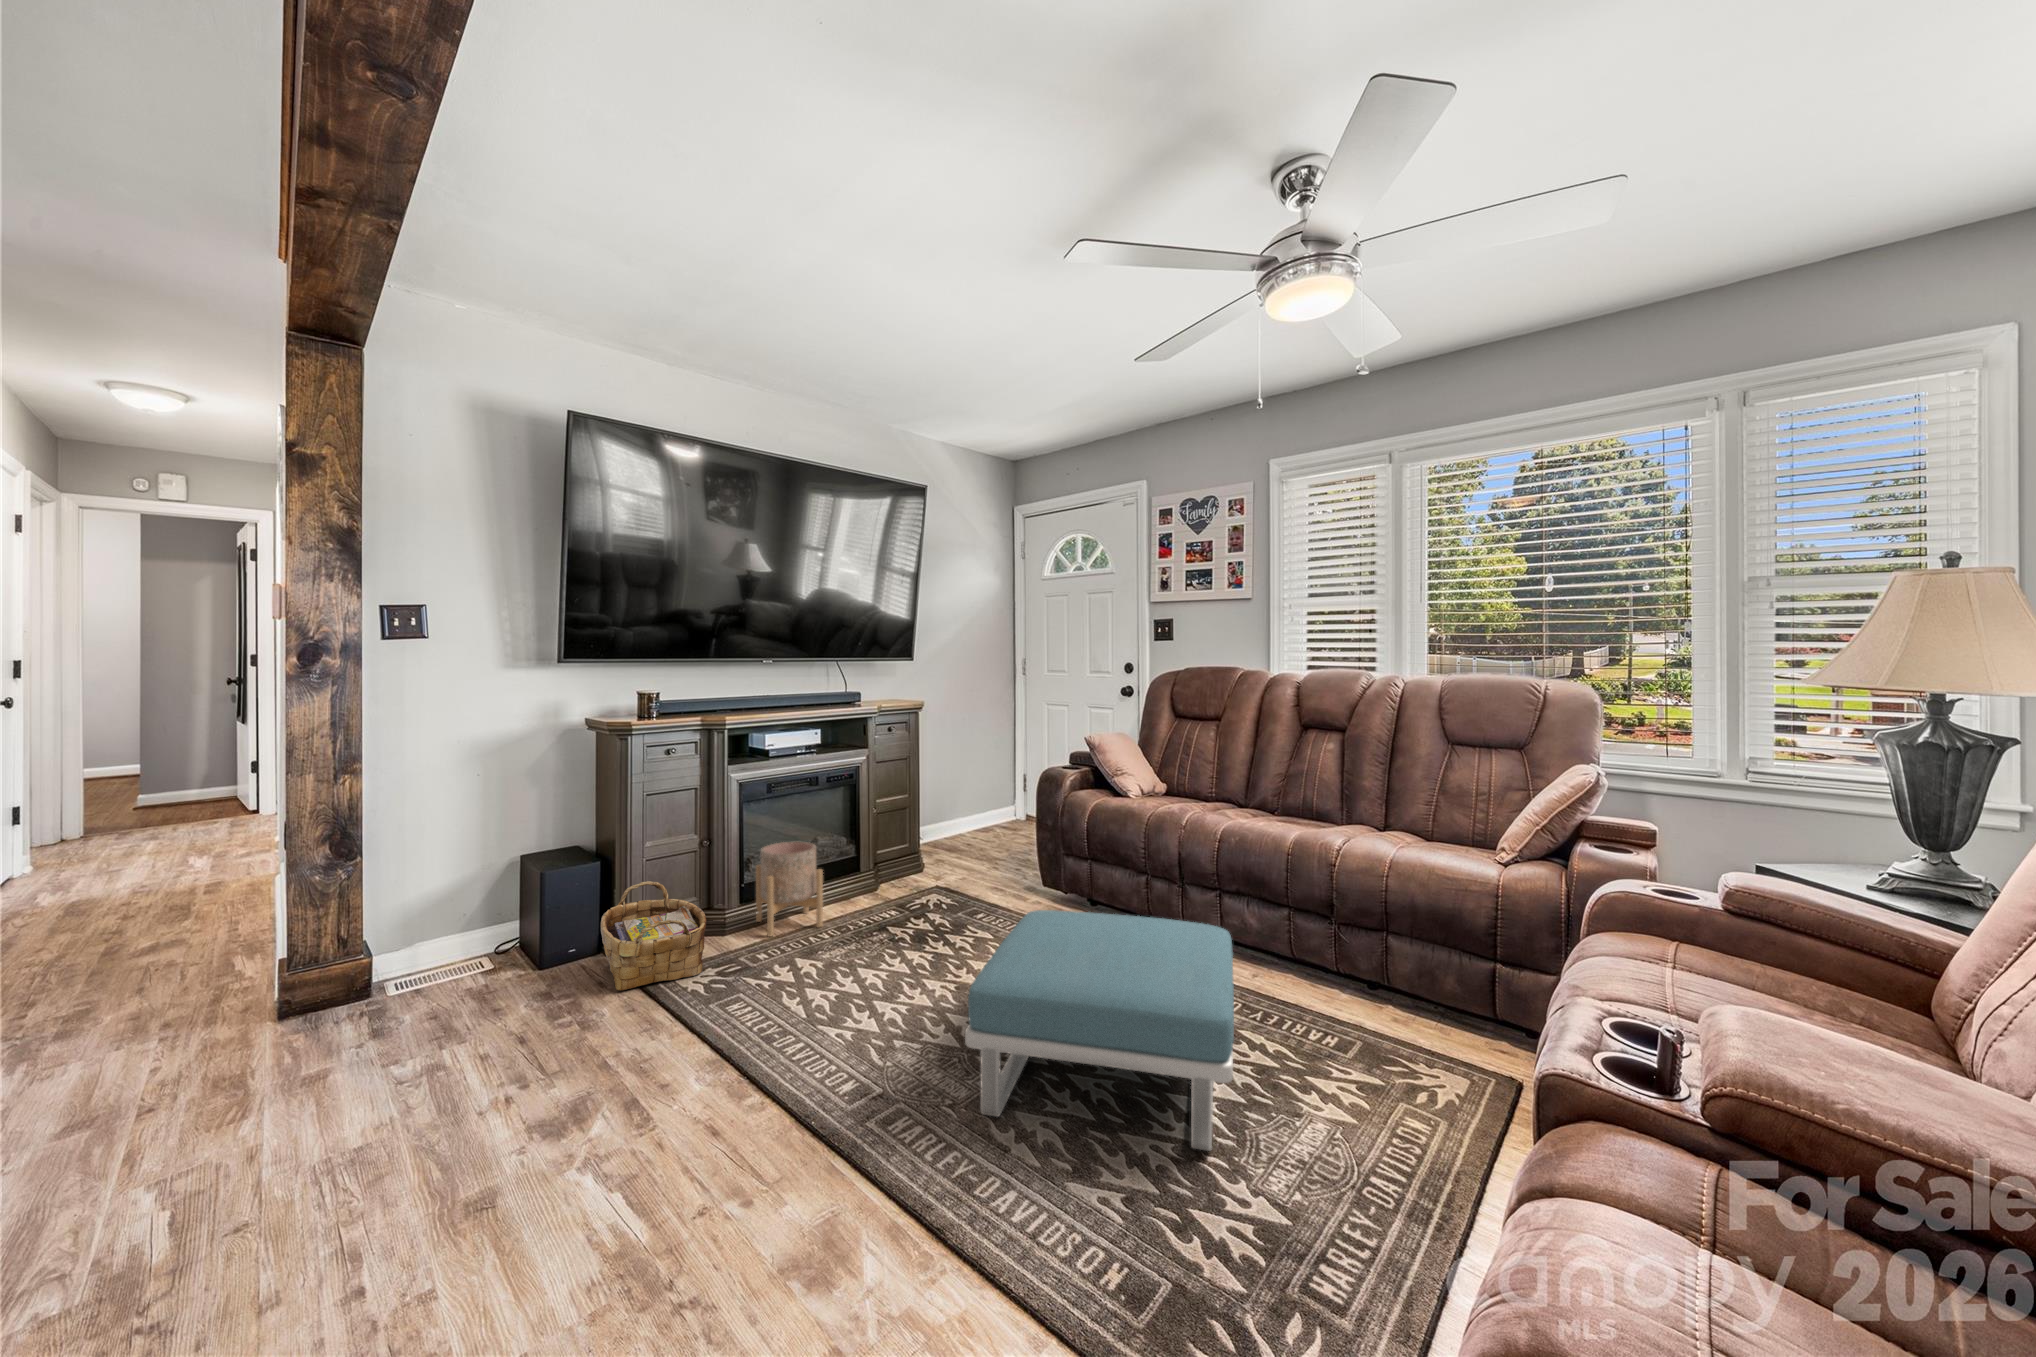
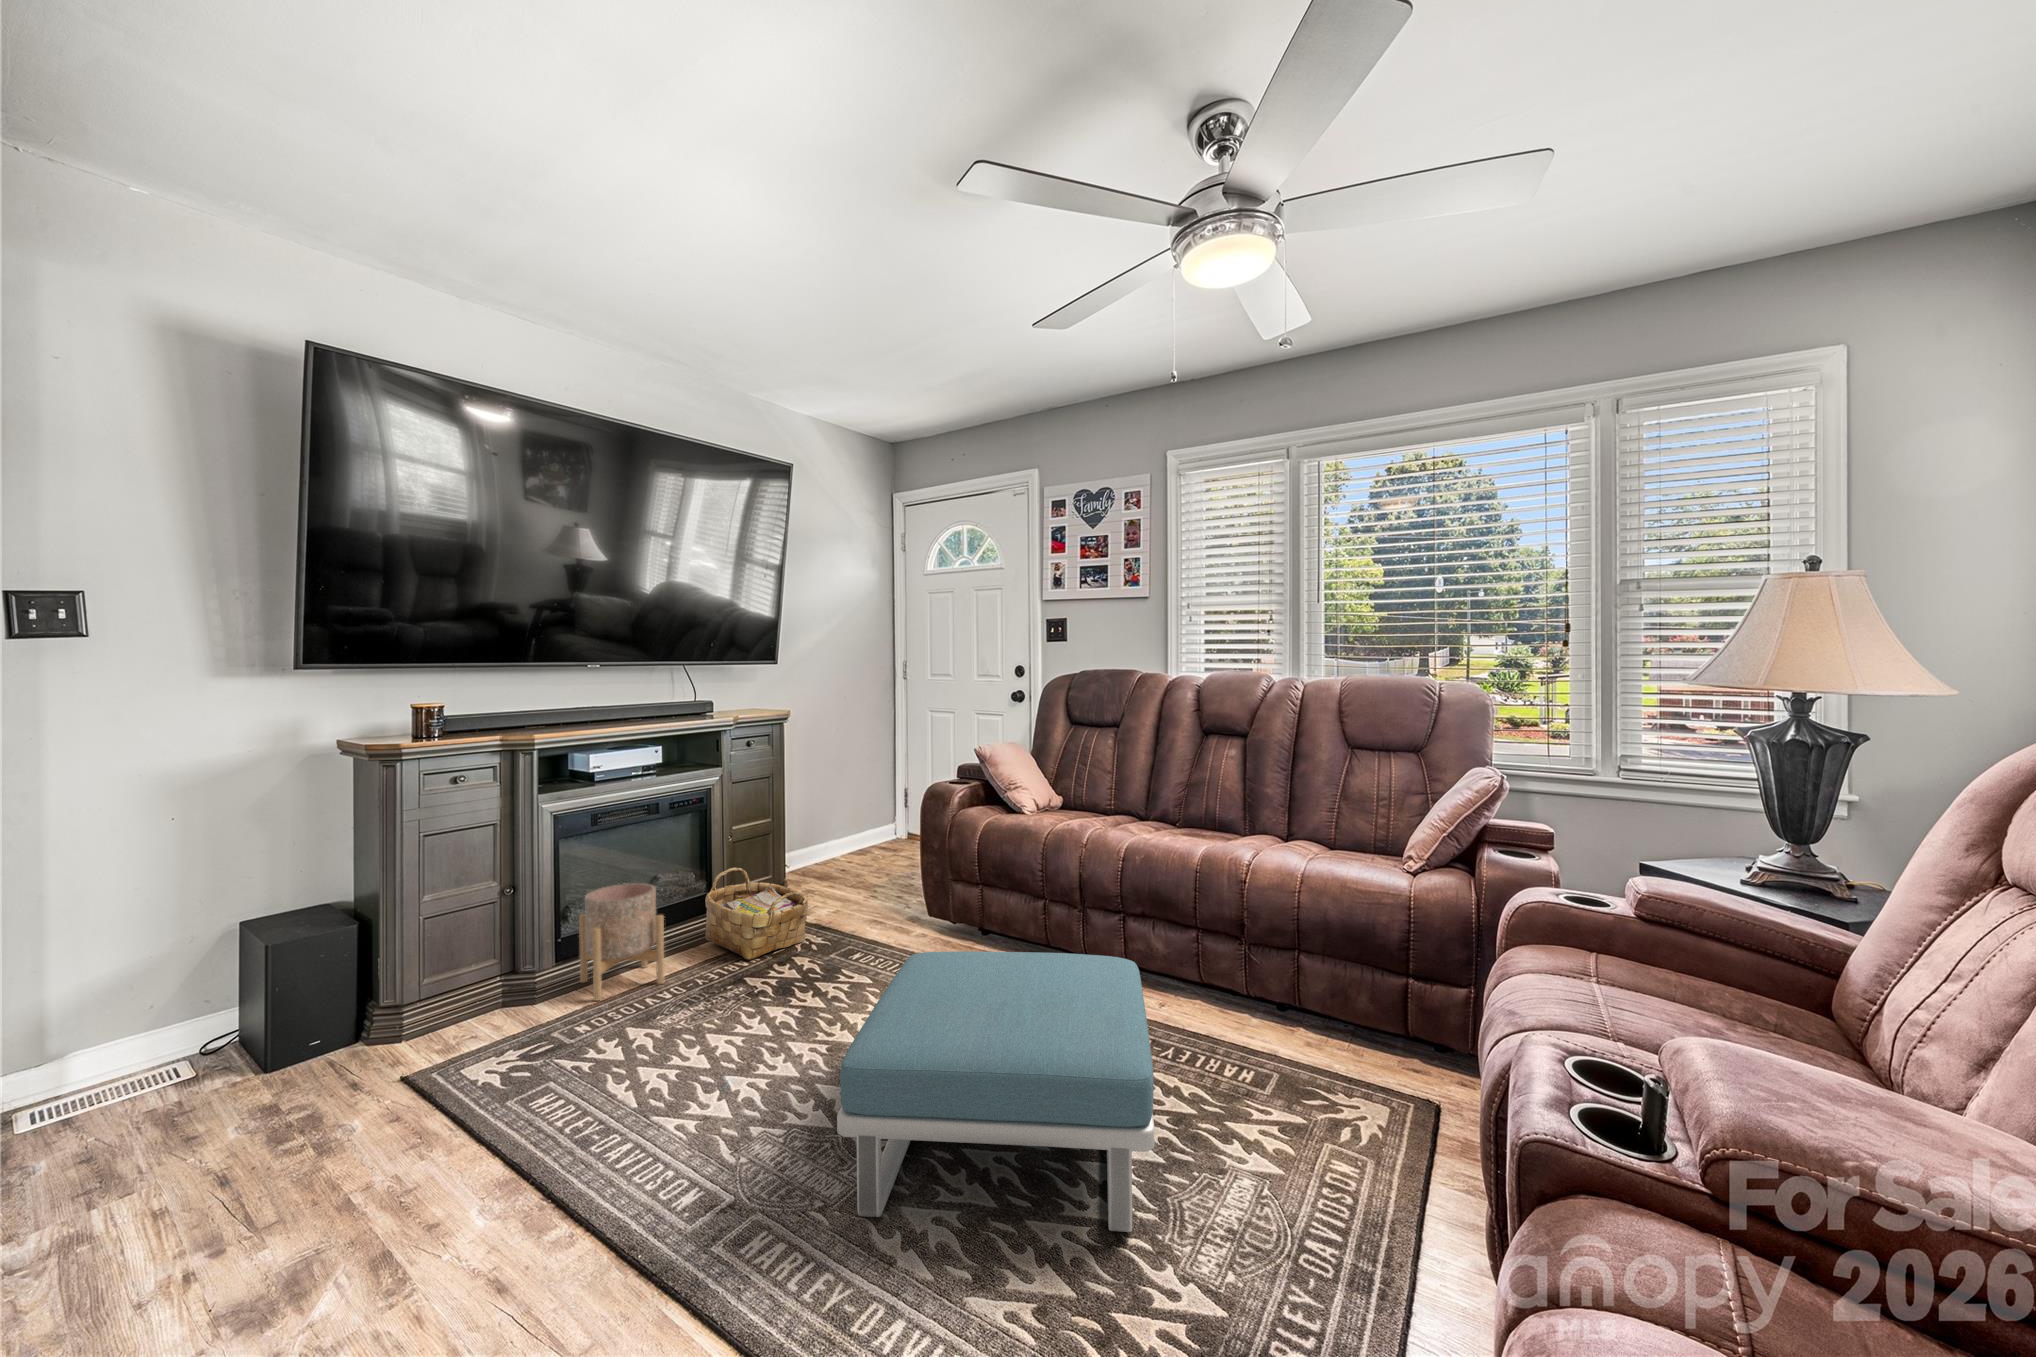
woven basket: present [601,881,707,991] -> present [705,868,808,960]

